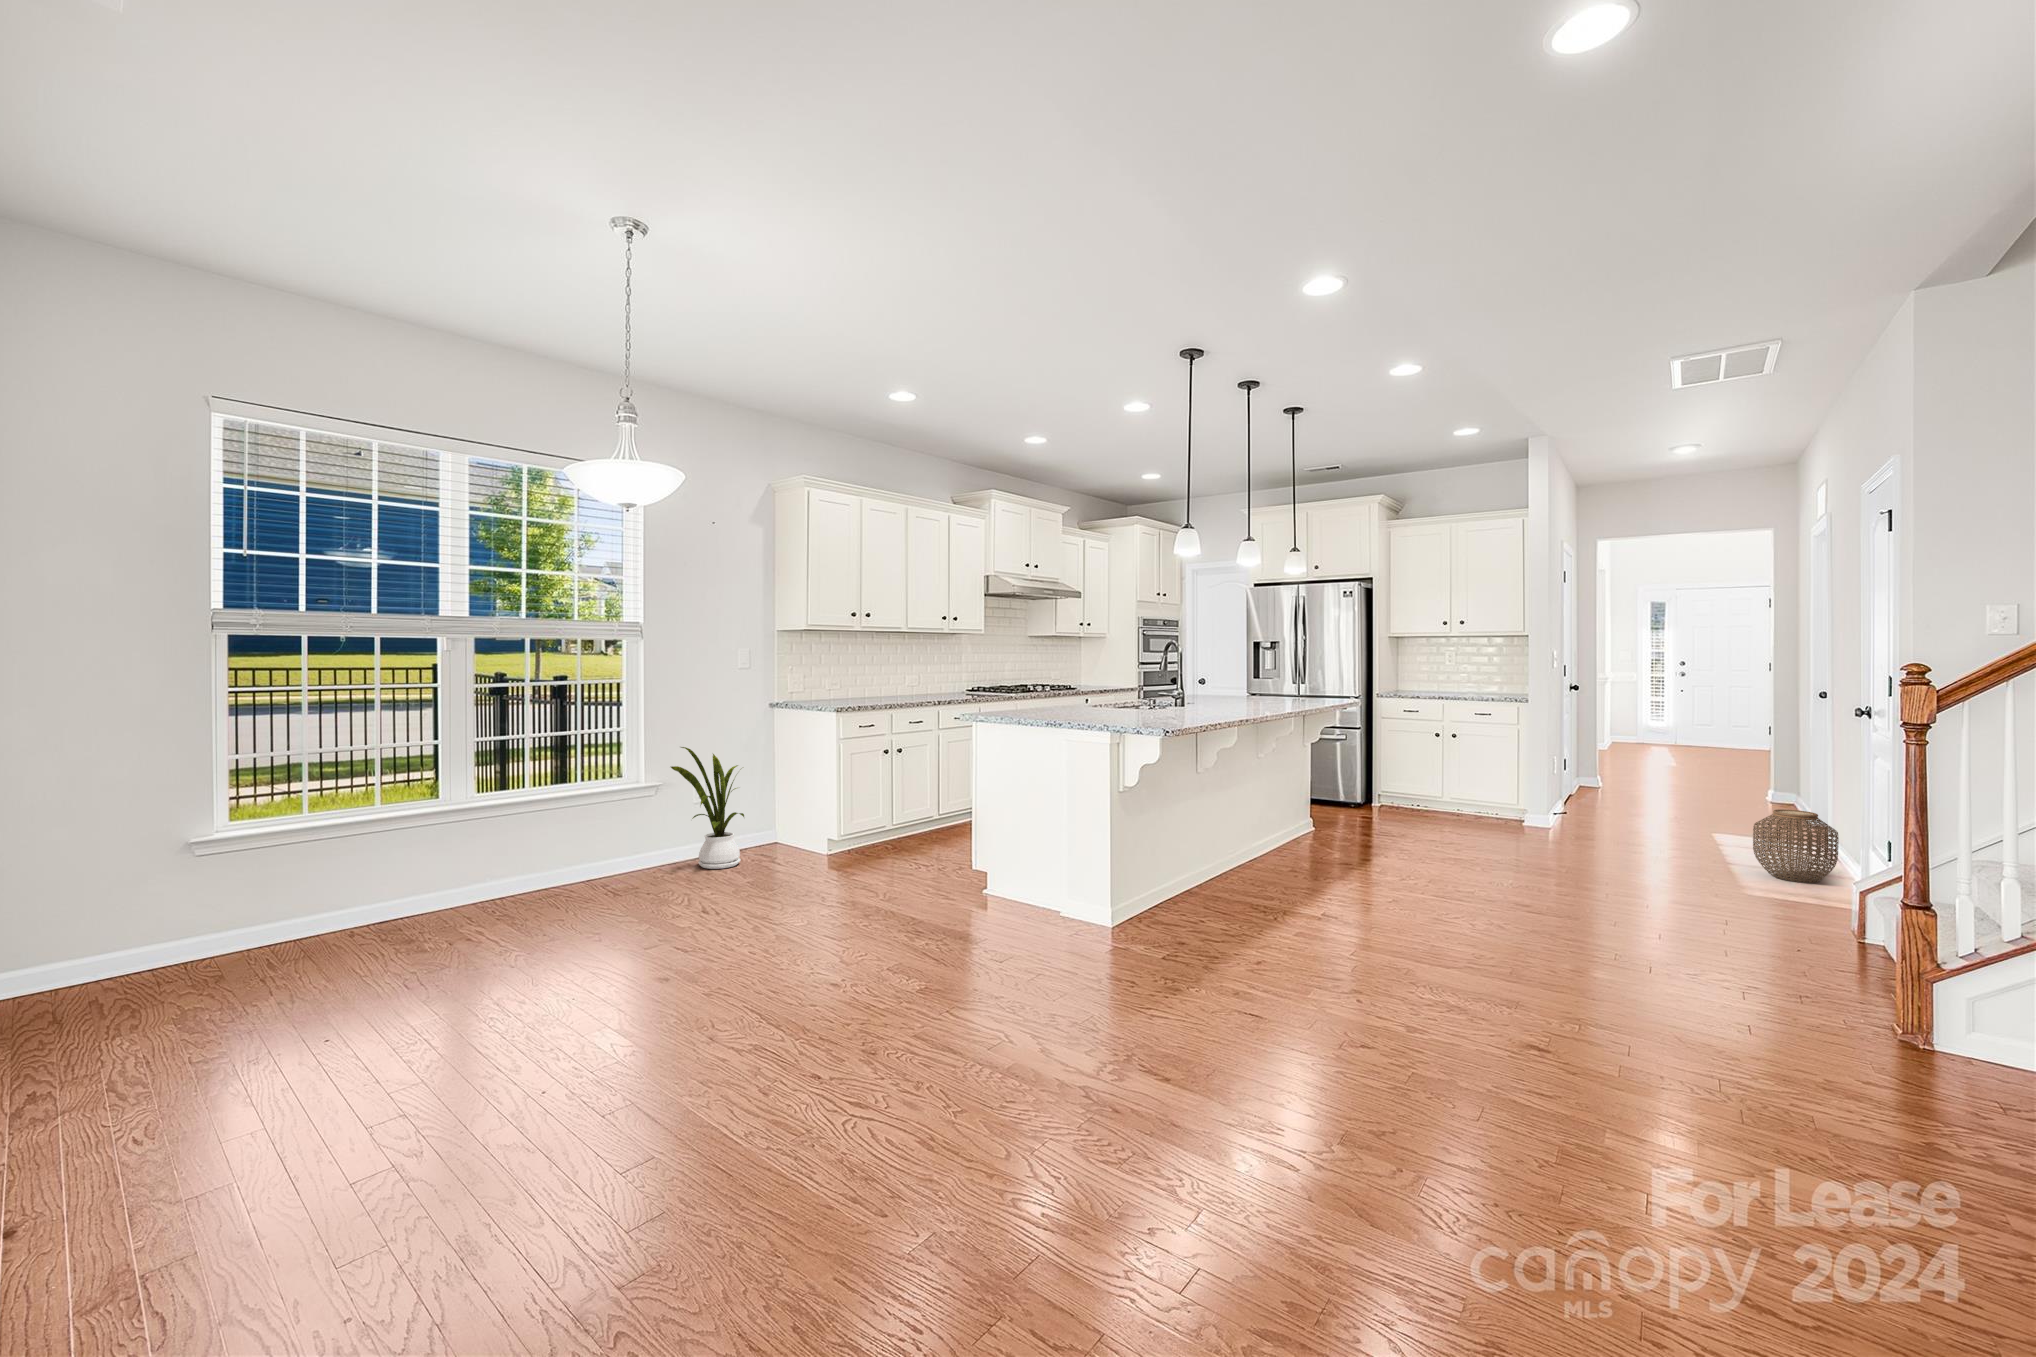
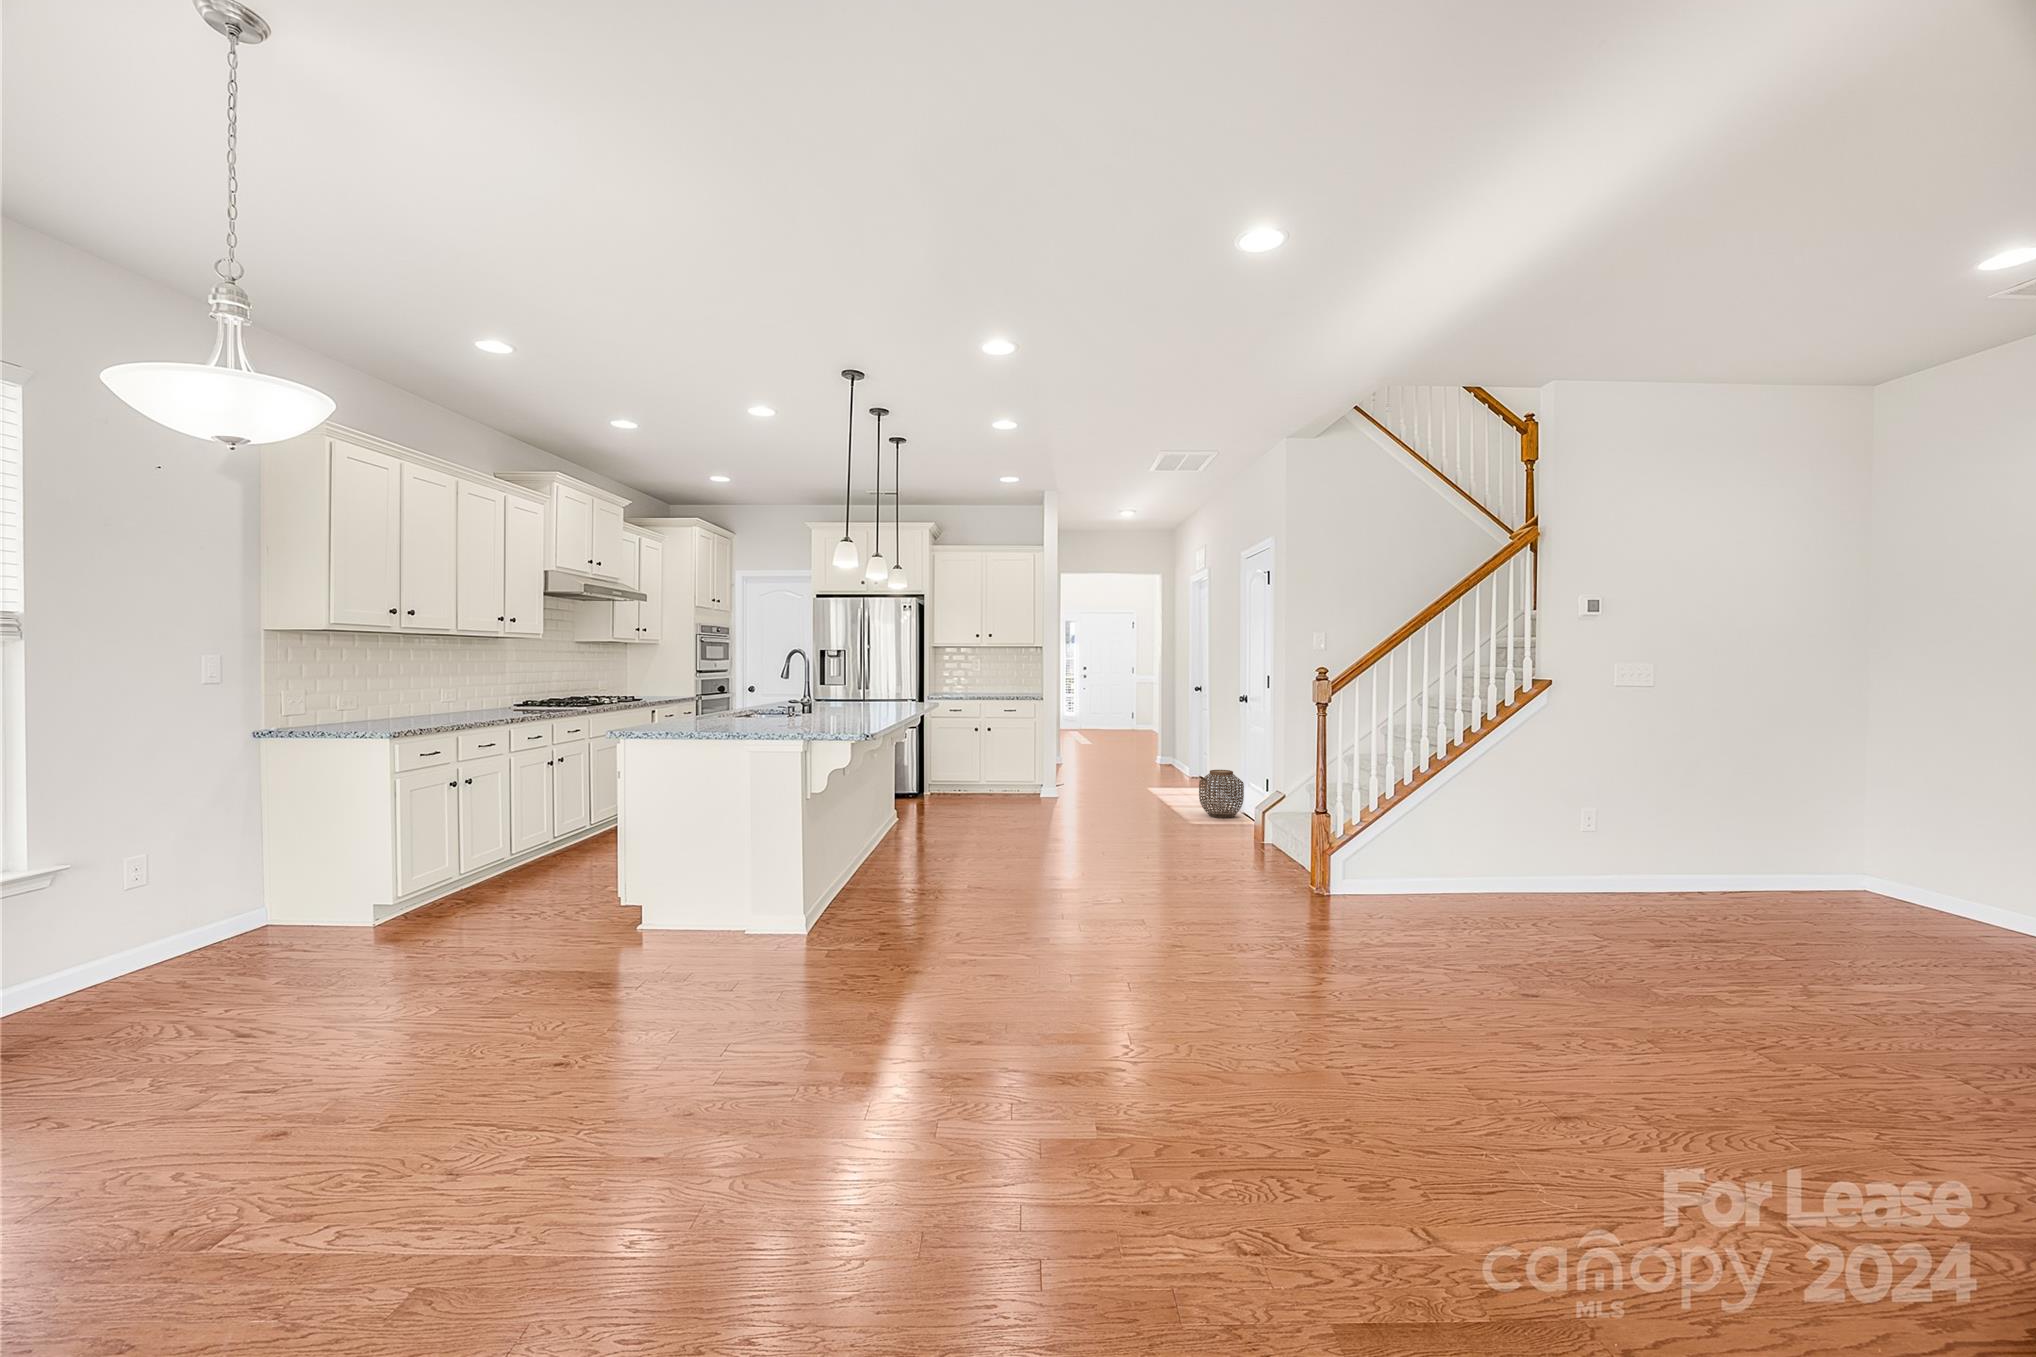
house plant: present [671,747,744,869] -> none [95,797,247,970]

